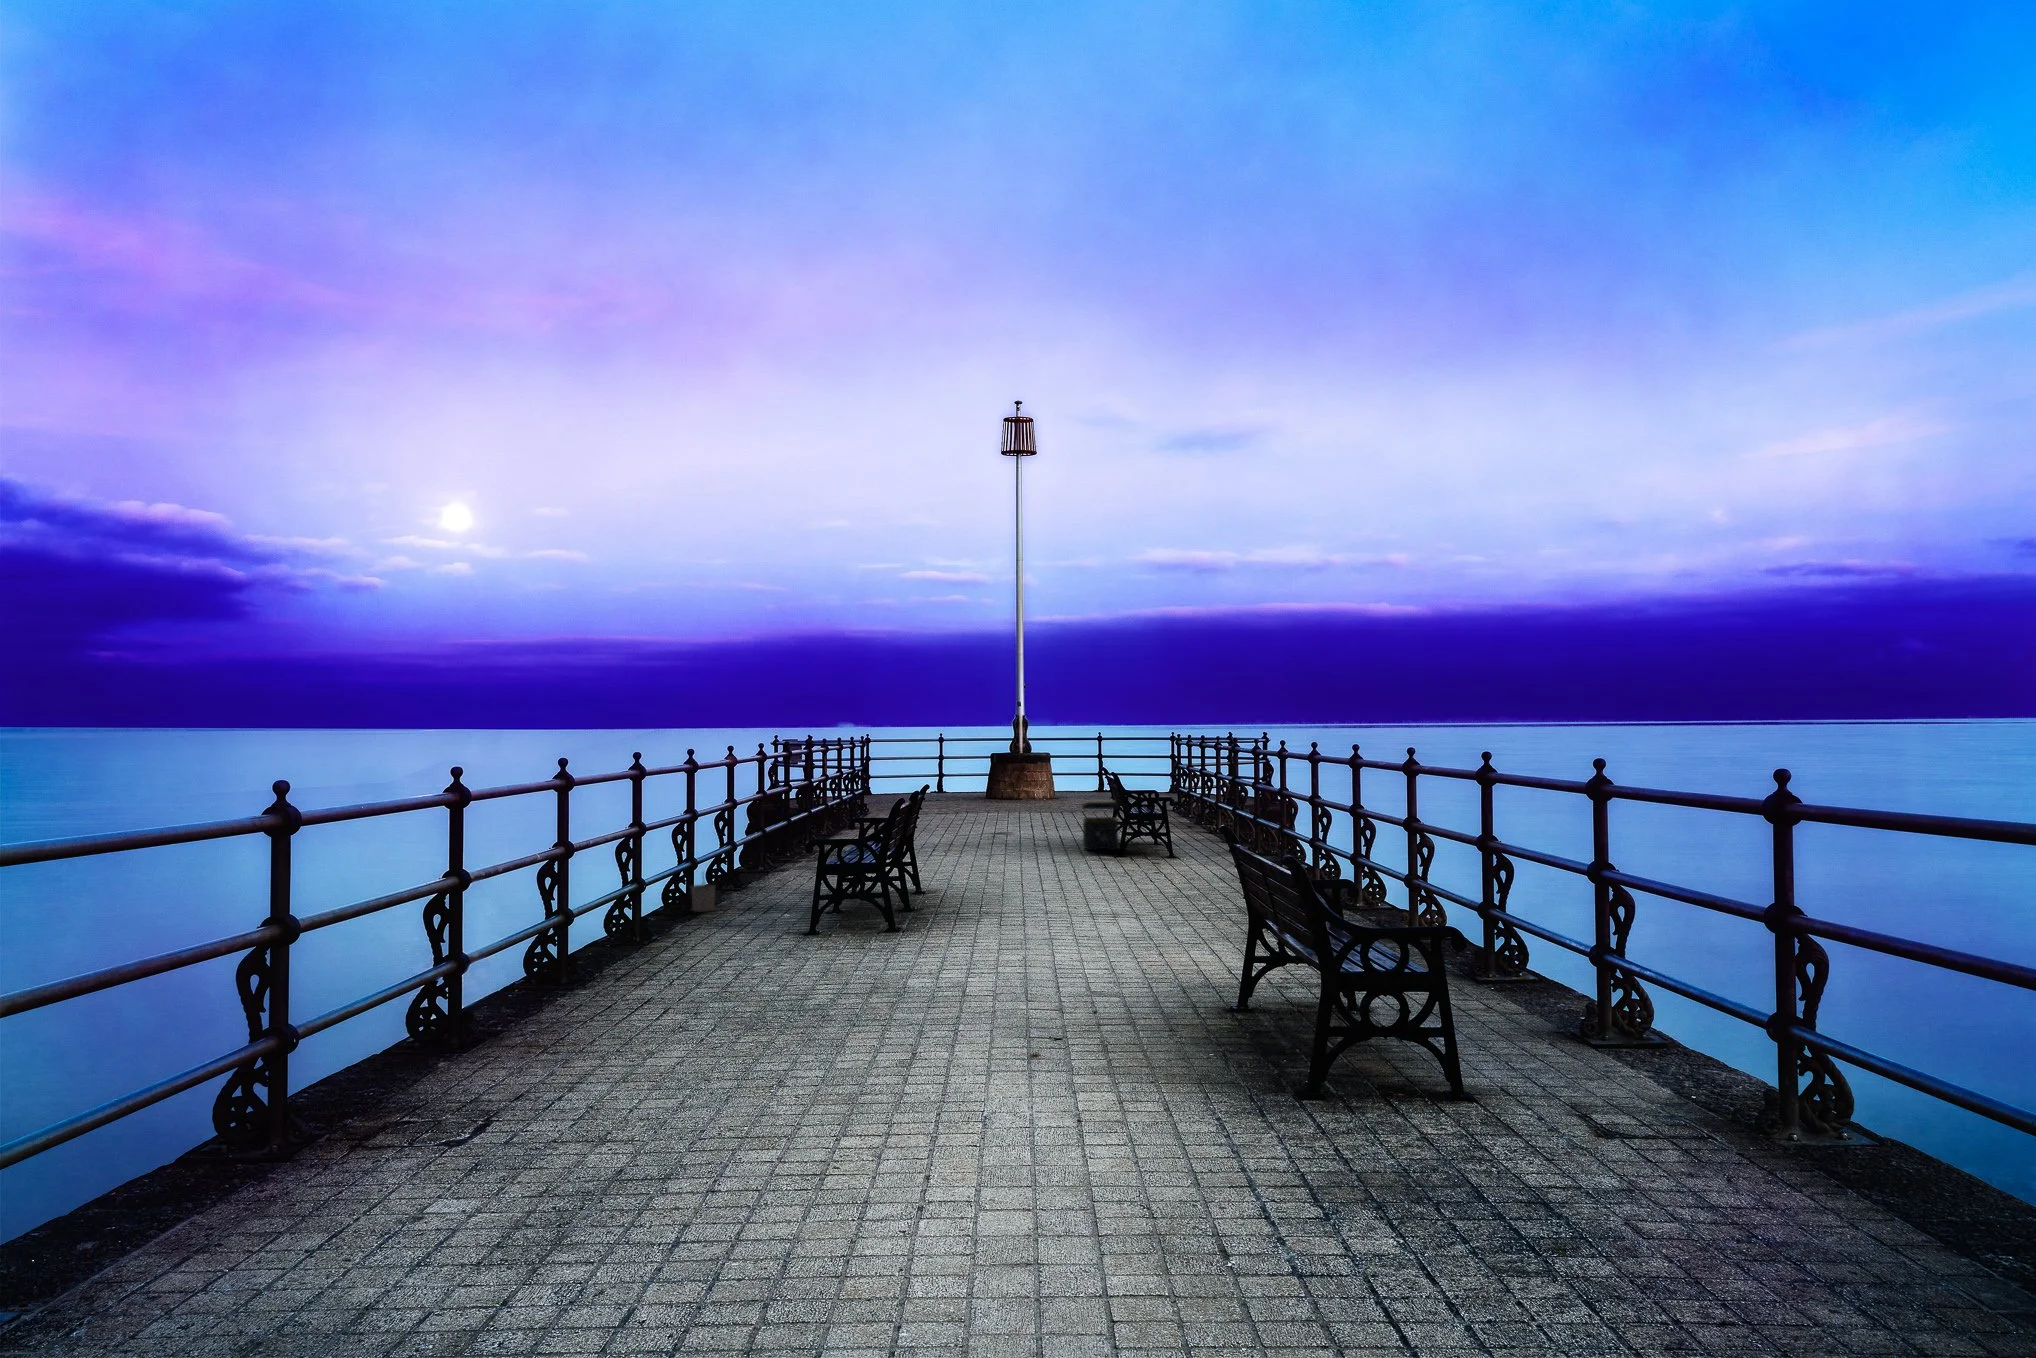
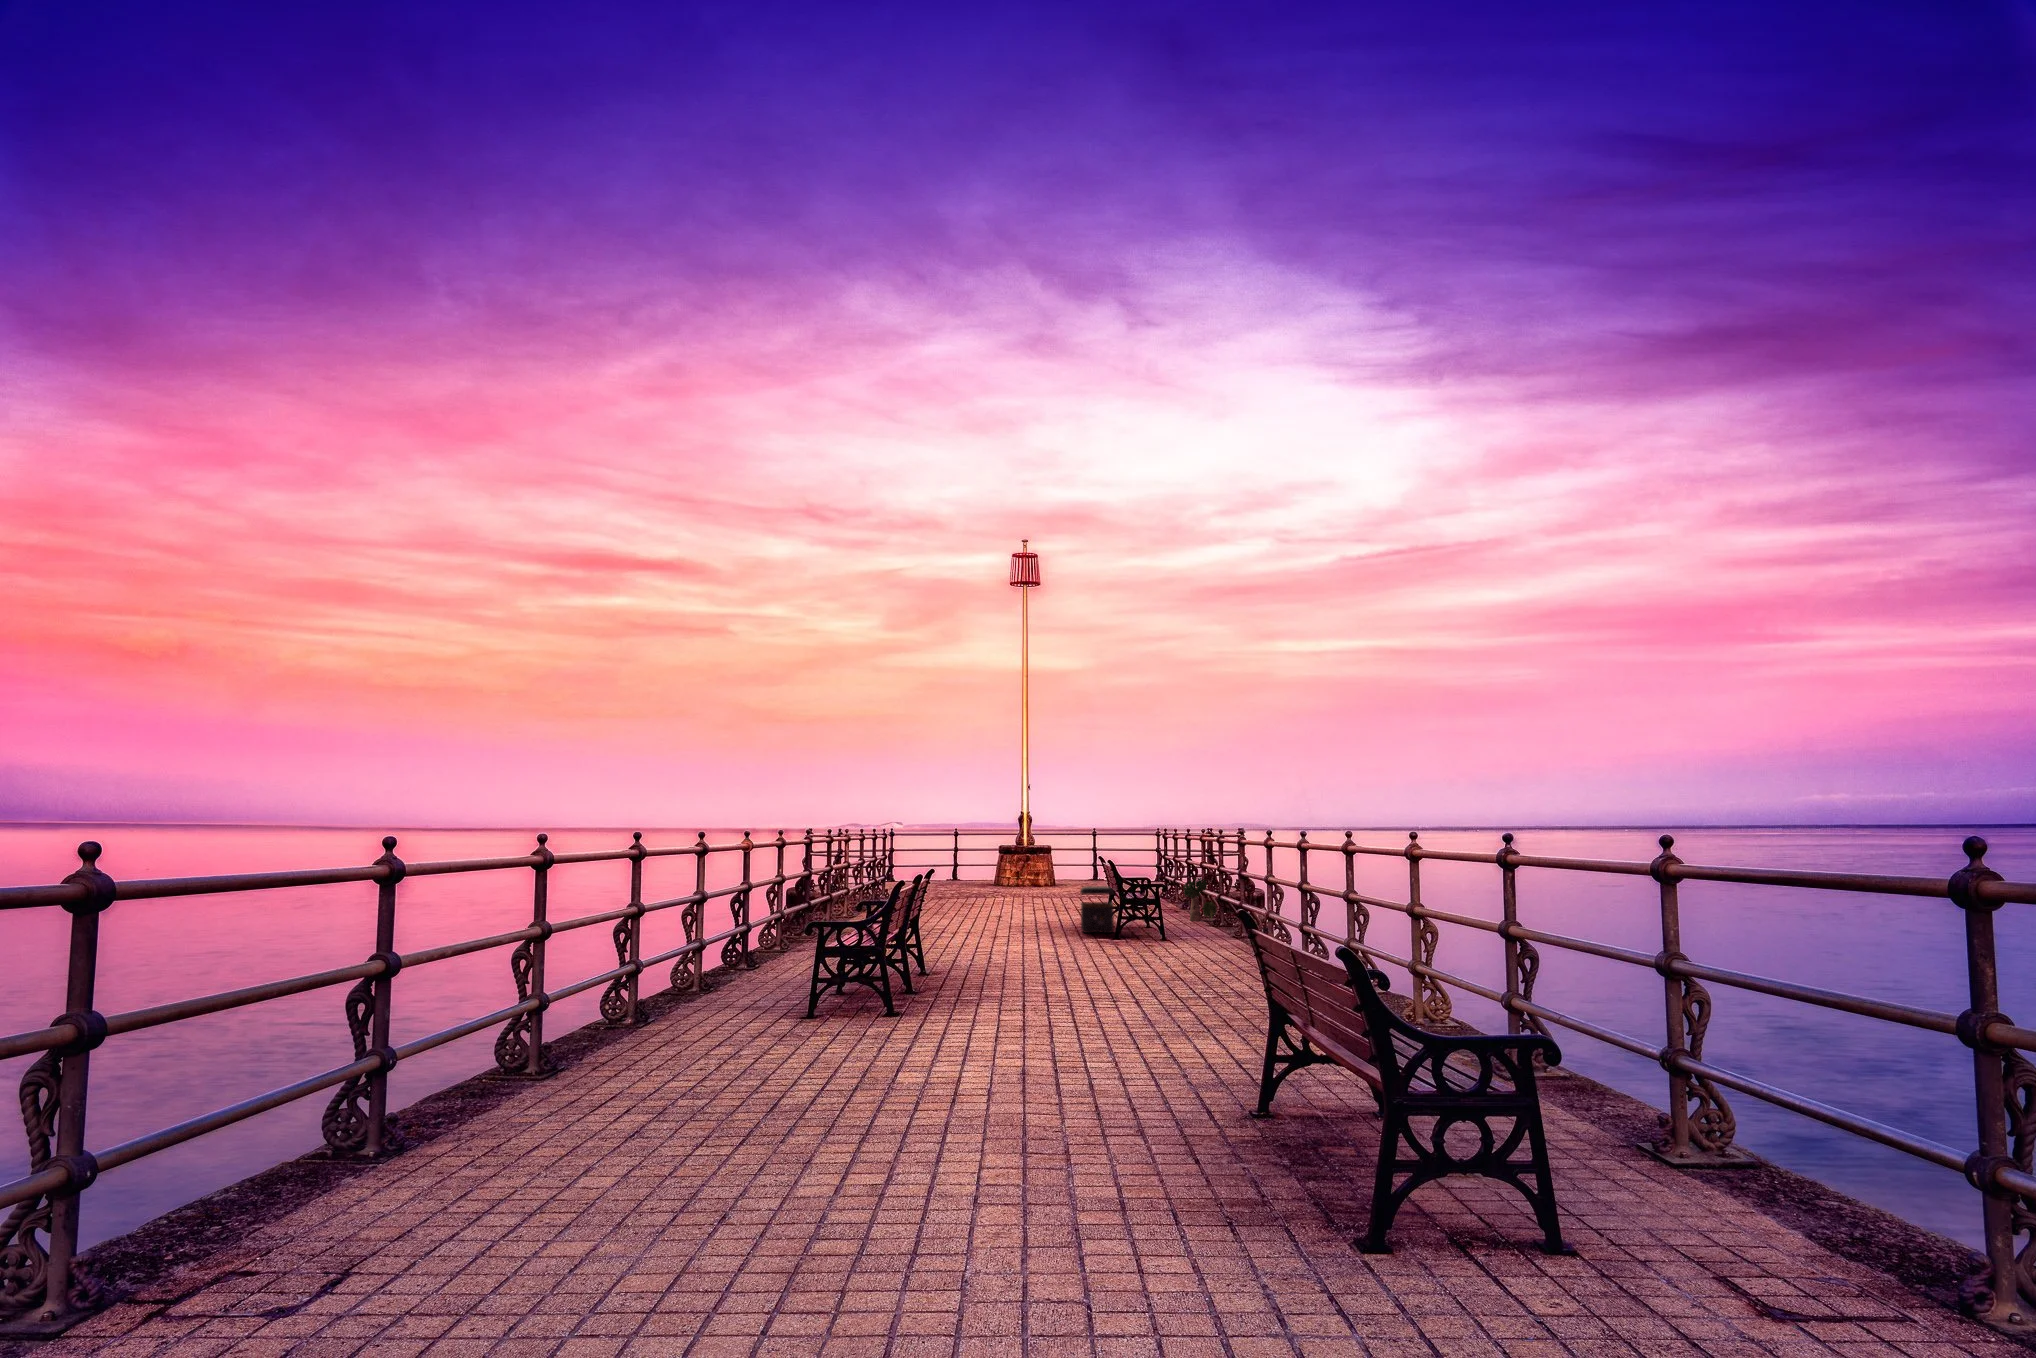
potted plant: none [1195,789,1232,837] -> present [1183,877,1217,921]
bucket: present [691,876,715,912] -> none [697,951,722,992]

